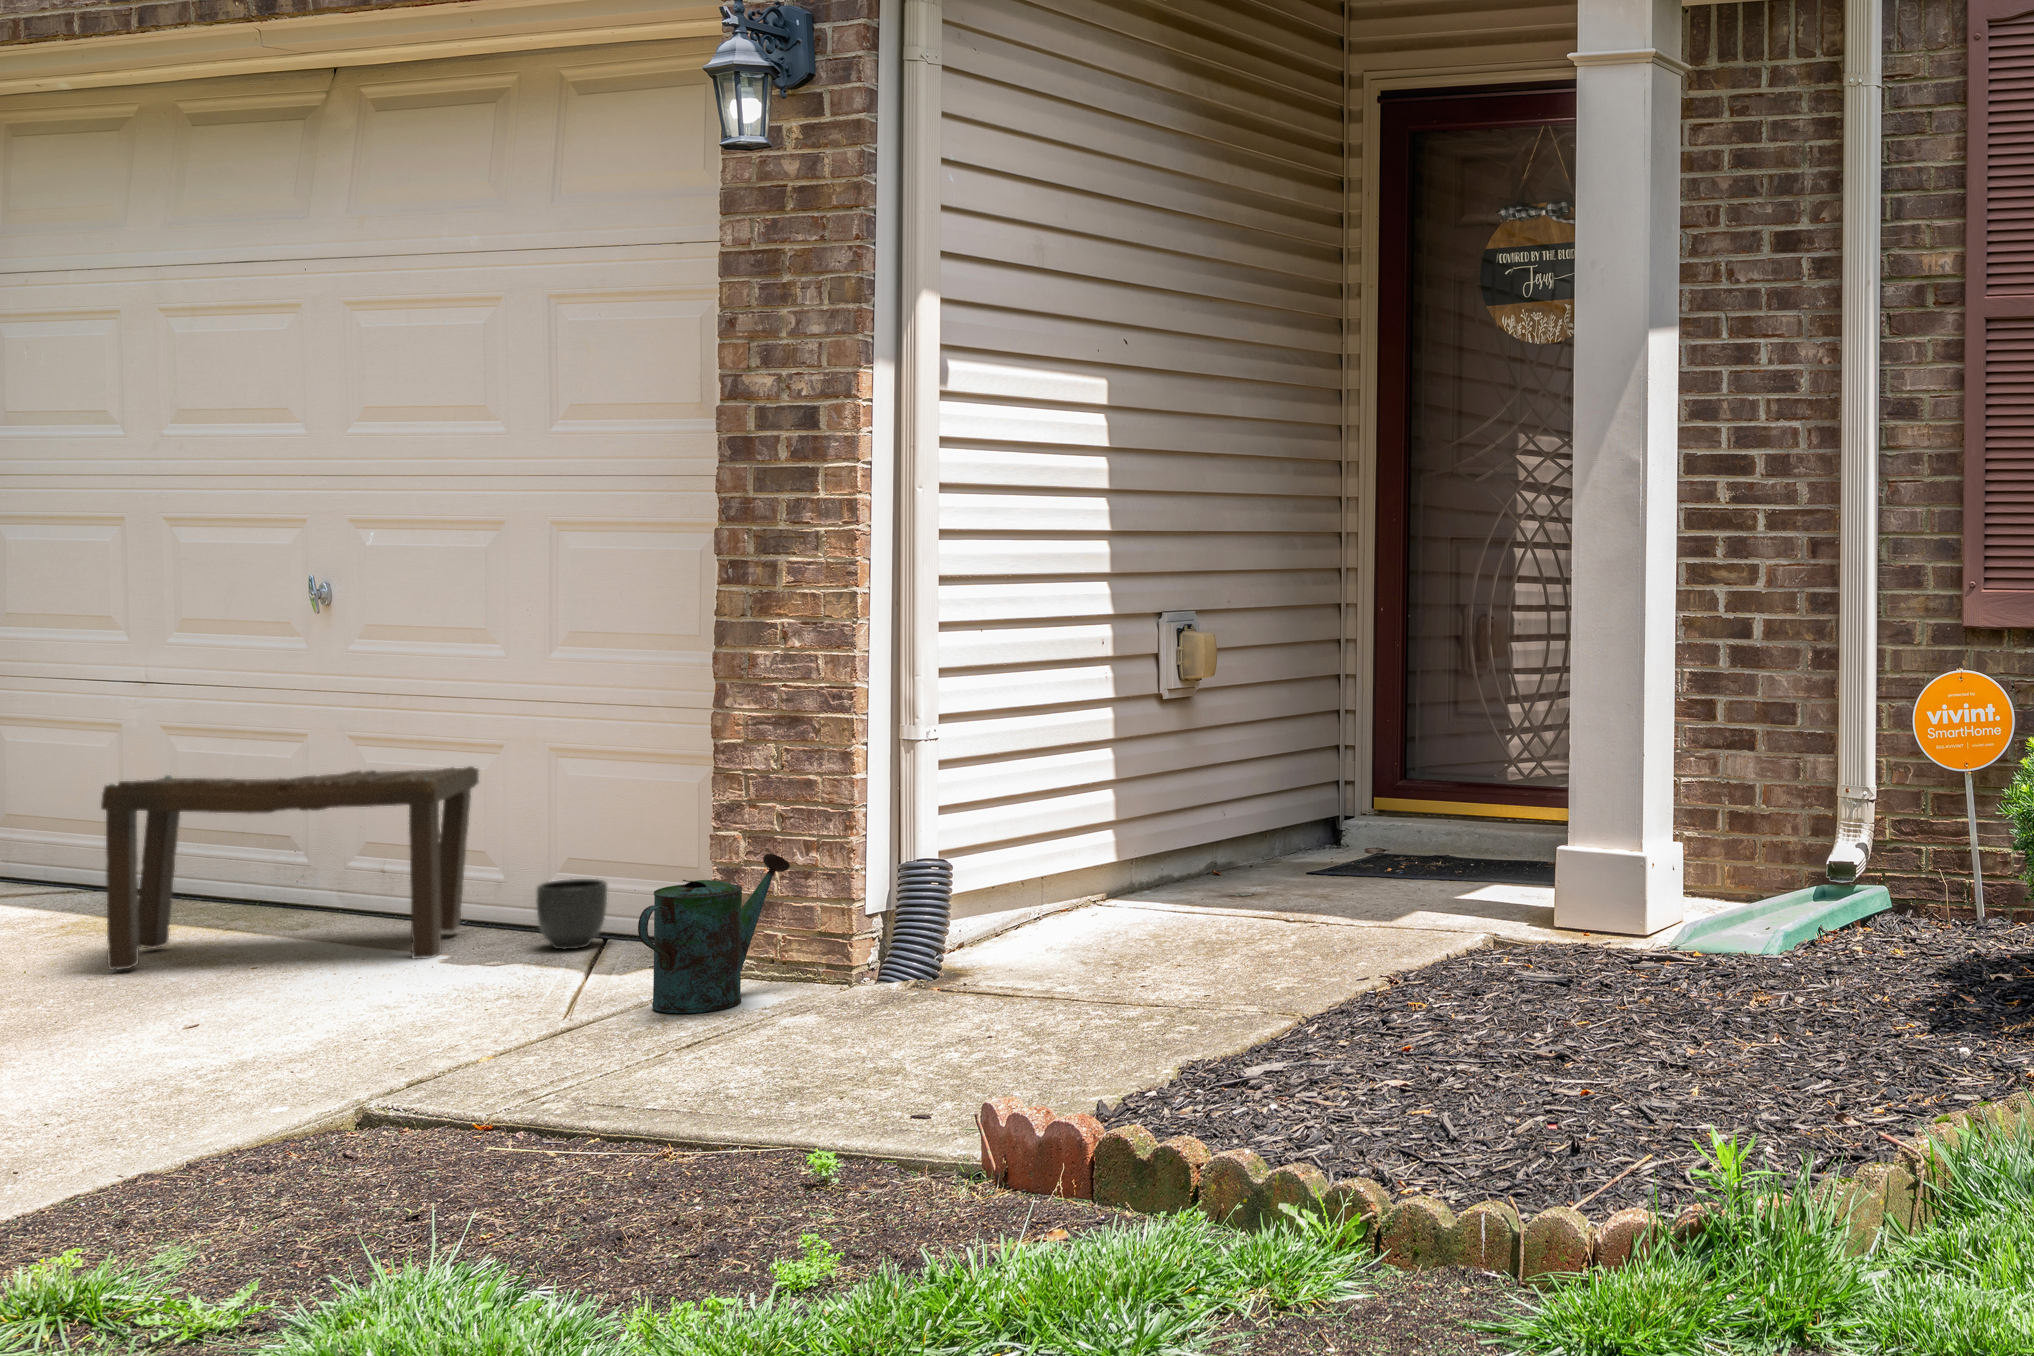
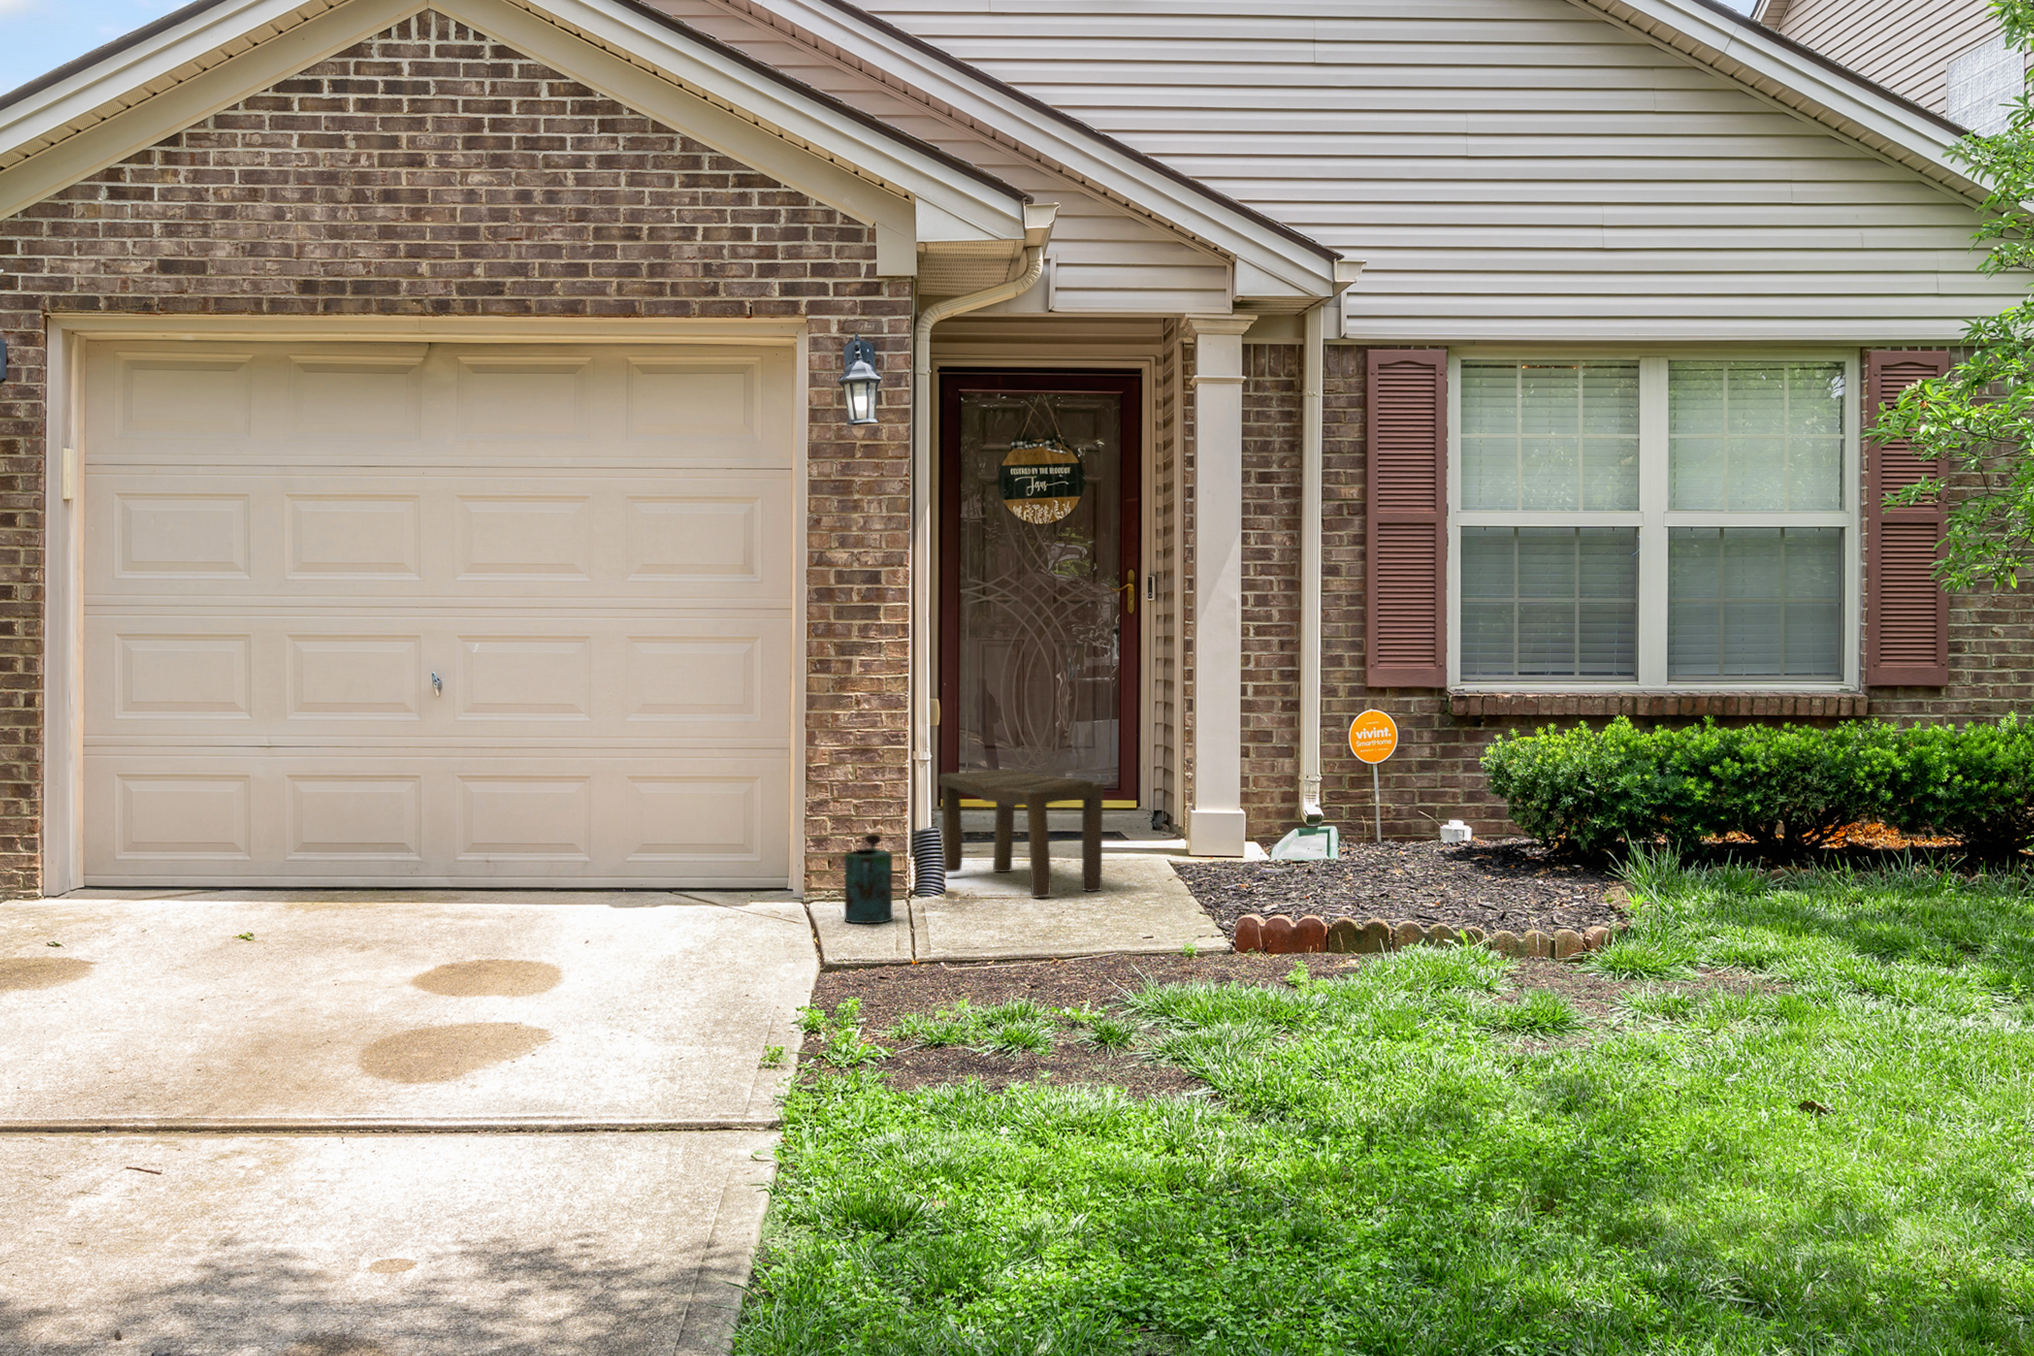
bench: present [101,766,479,970] -> present [939,769,1104,897]
planter: present [536,879,607,949] -> none [654,865,695,908]

